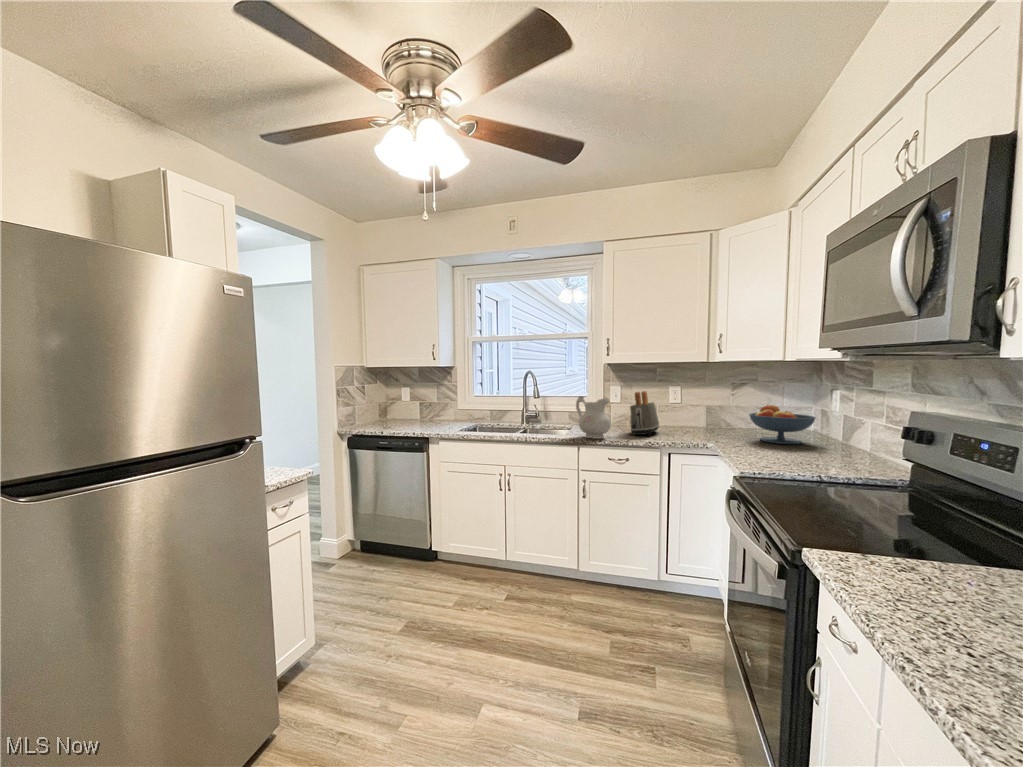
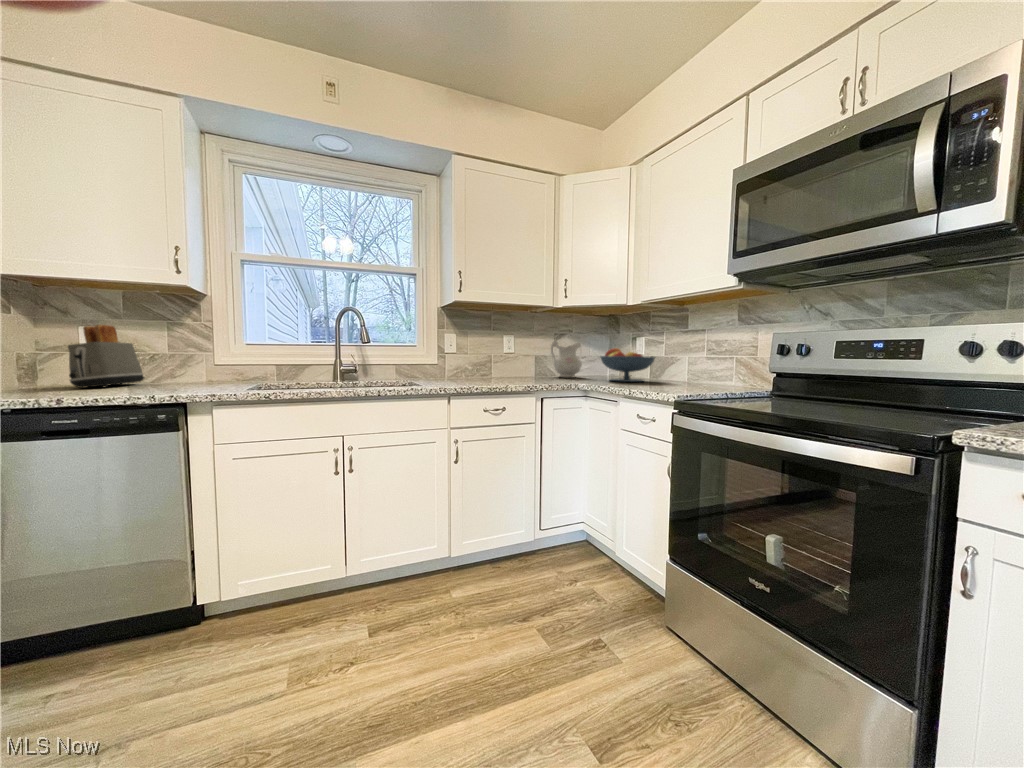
toaster: present [630,391,659,436] -> present [68,325,144,388]
ceramic pitcher: present [576,396,611,439] -> present [551,341,582,377]

